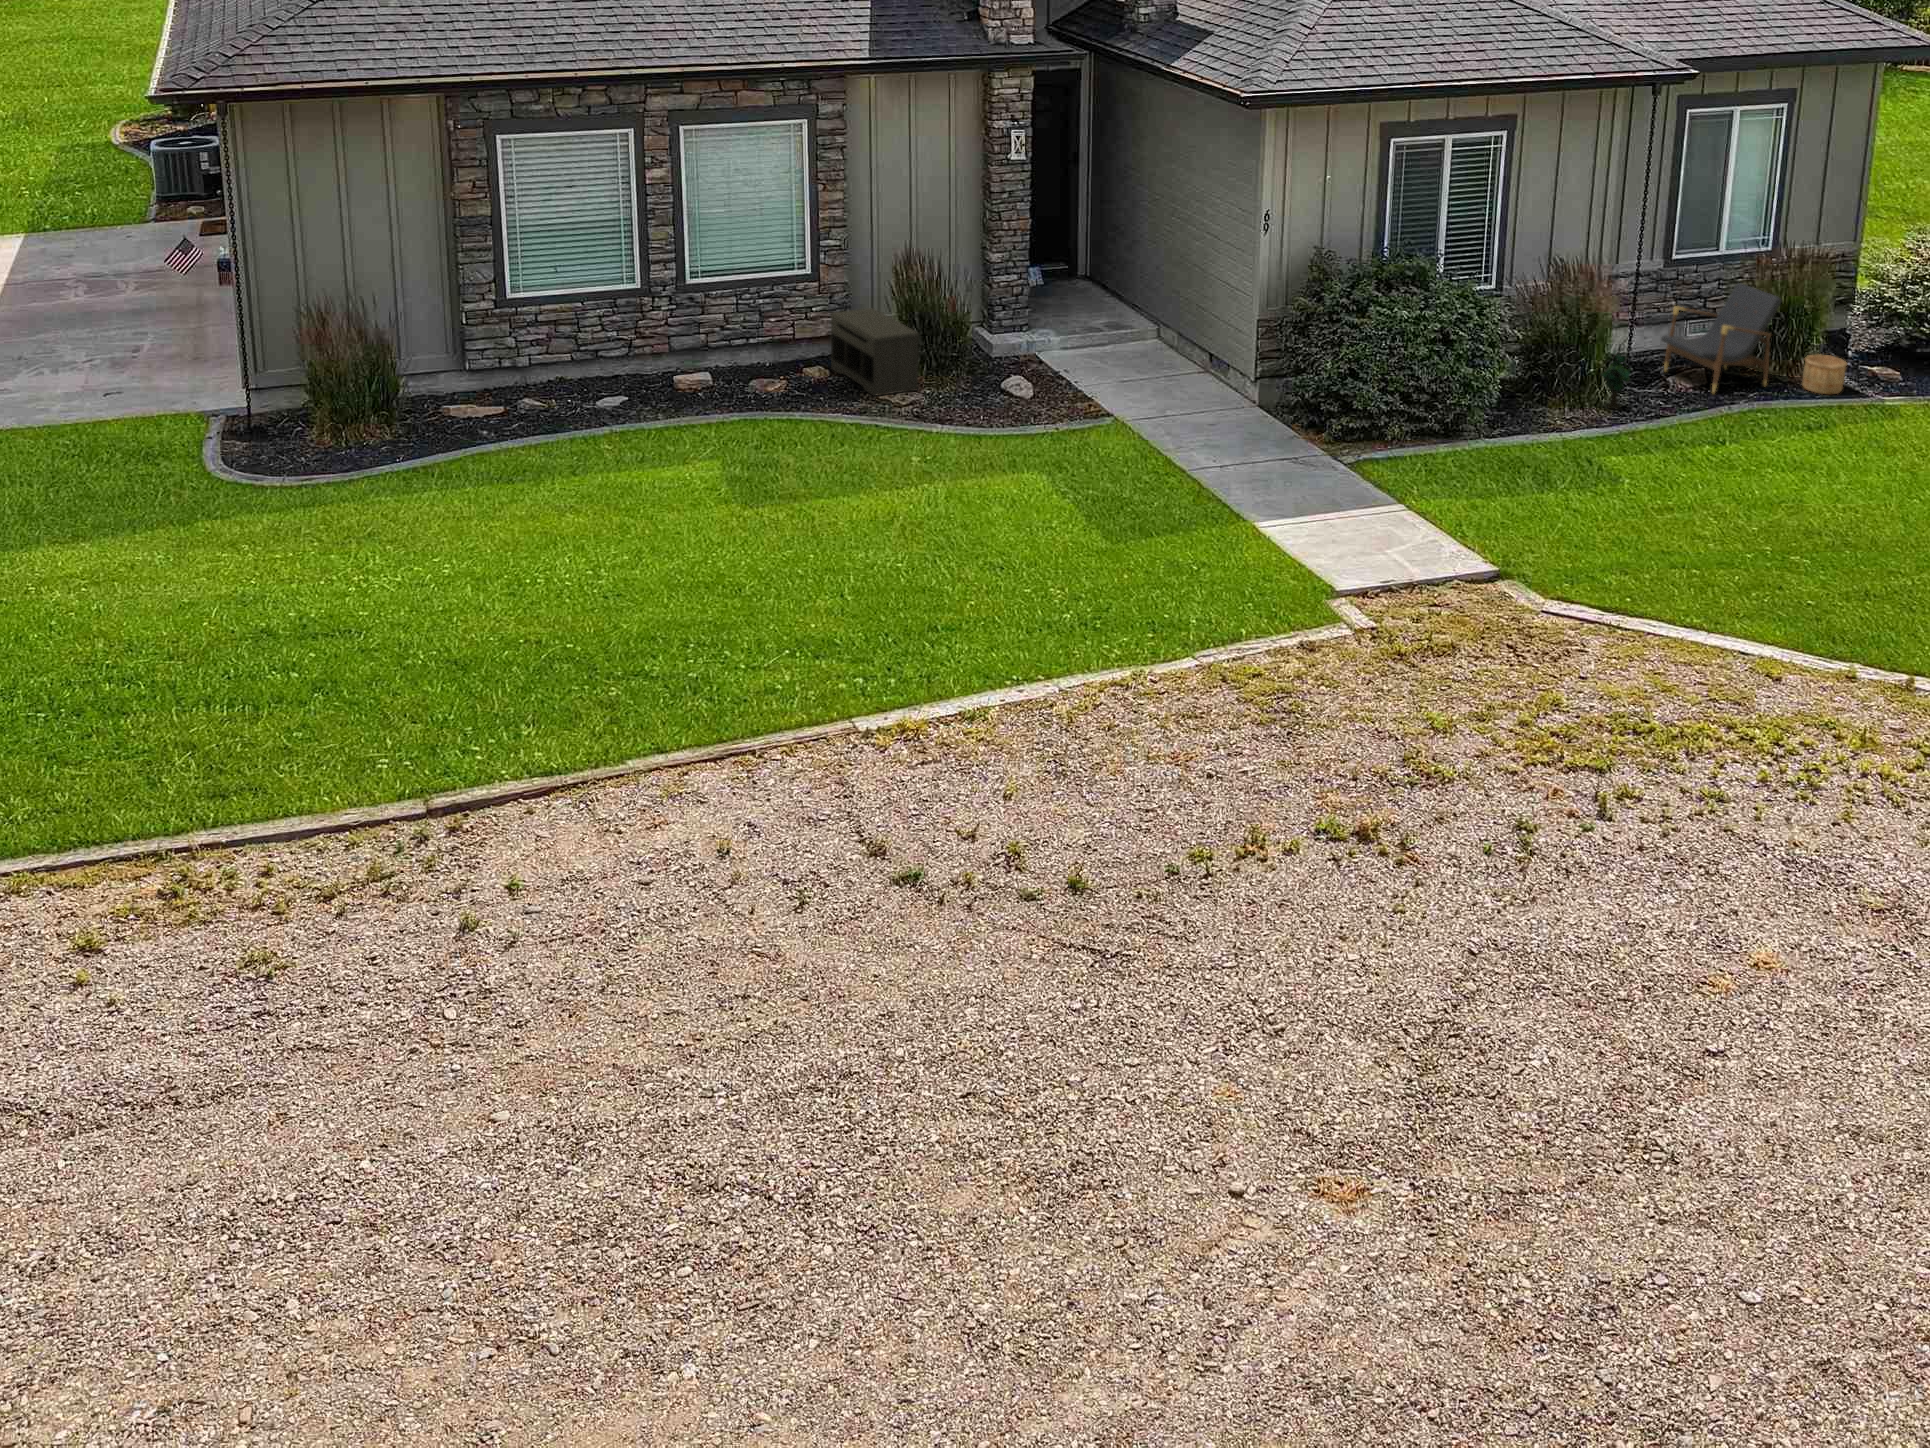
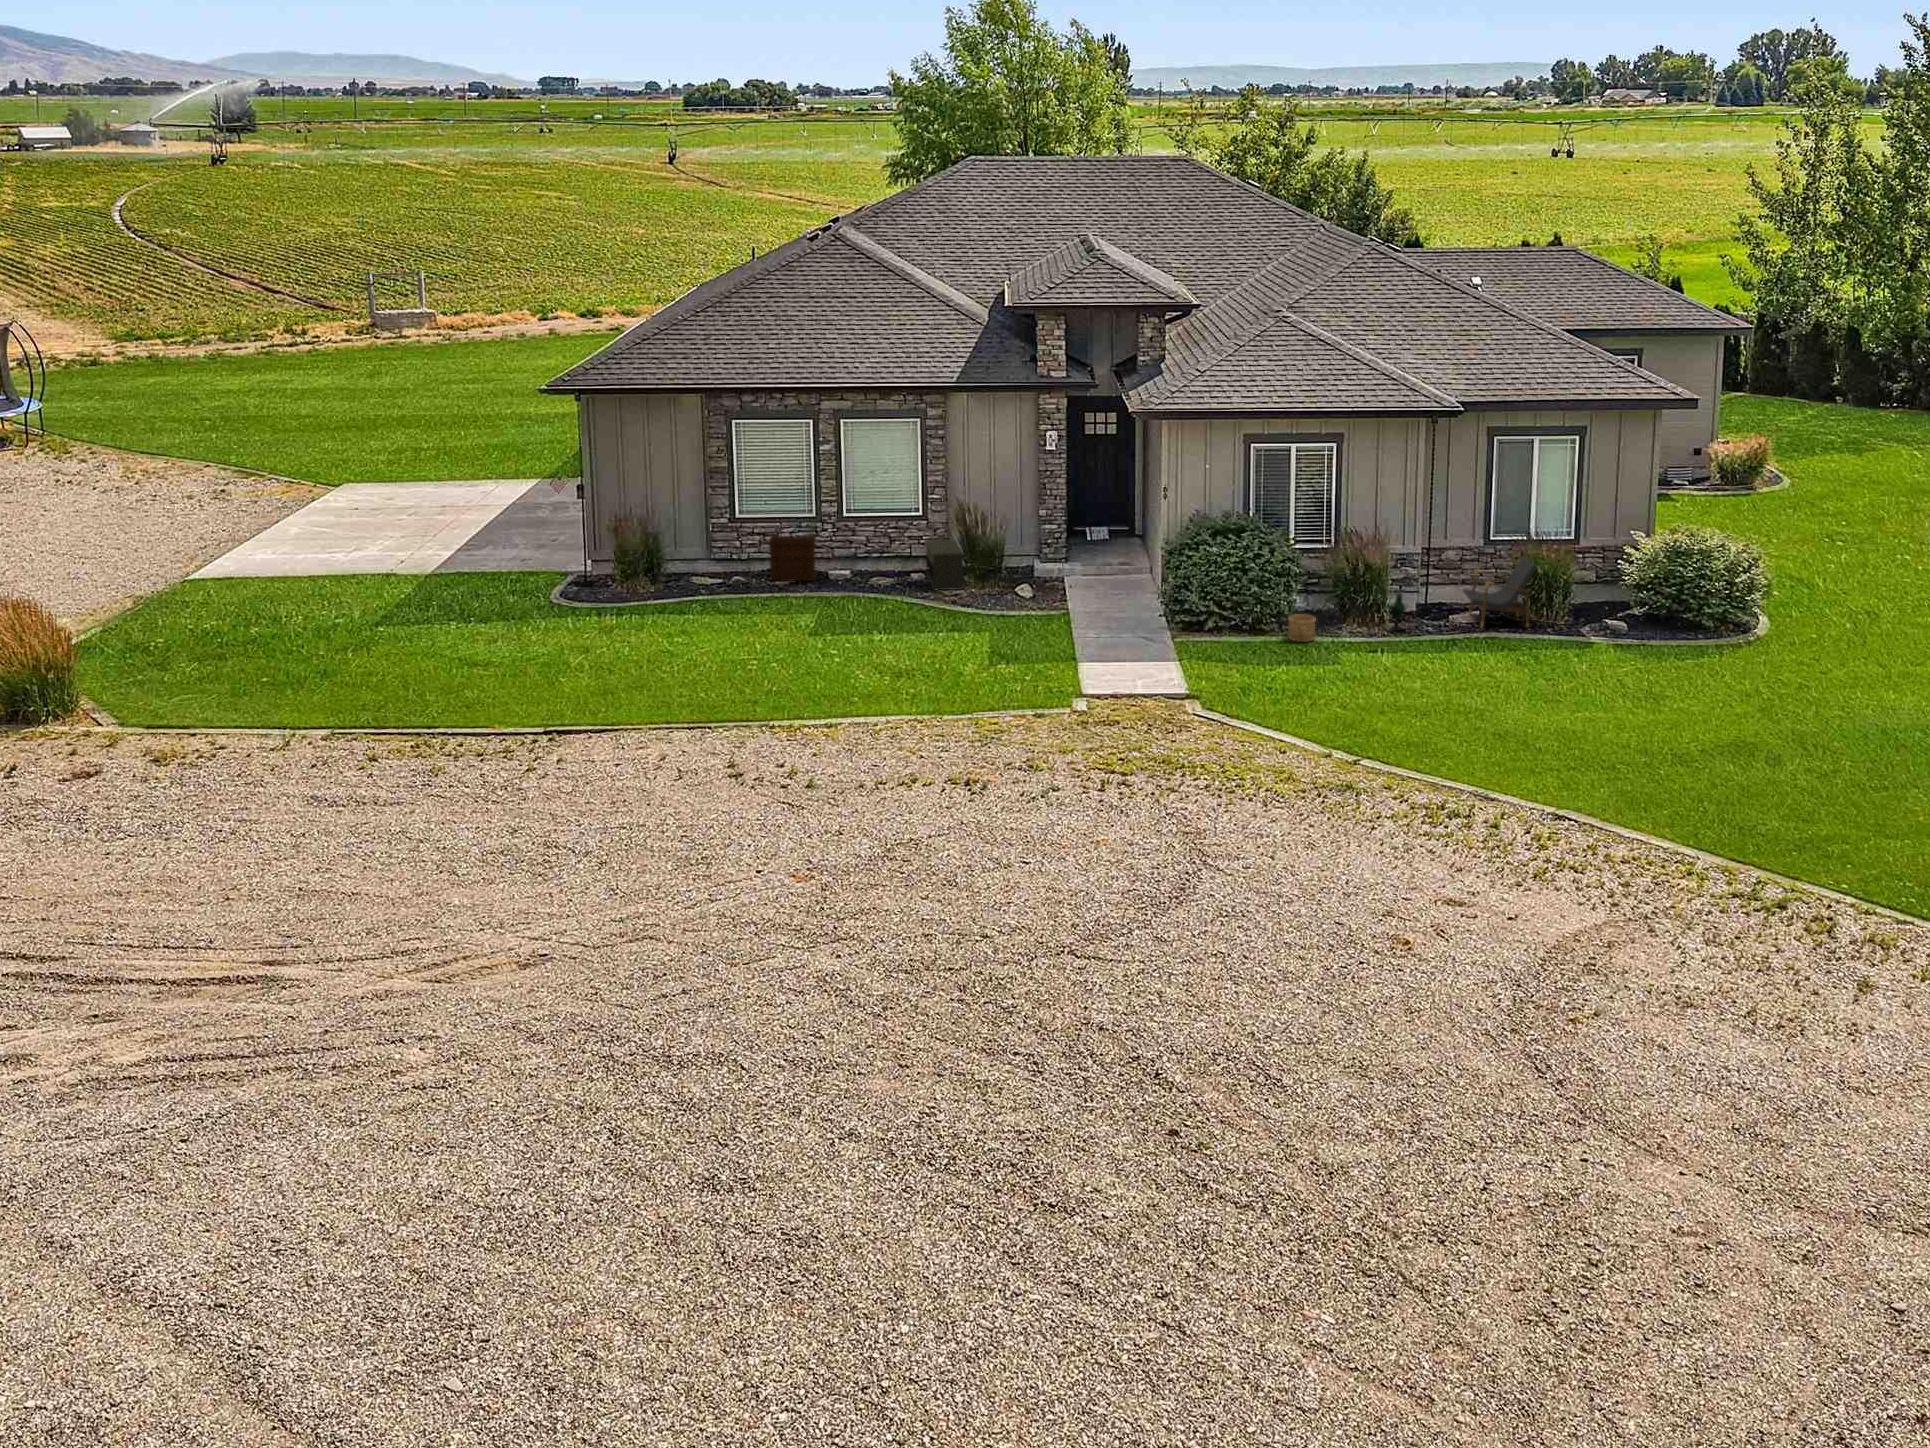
wooden crate: none [578,307,663,400] -> present [769,534,818,581]
wooden bucket: present [1802,354,1847,394] -> present [1288,614,1316,642]

